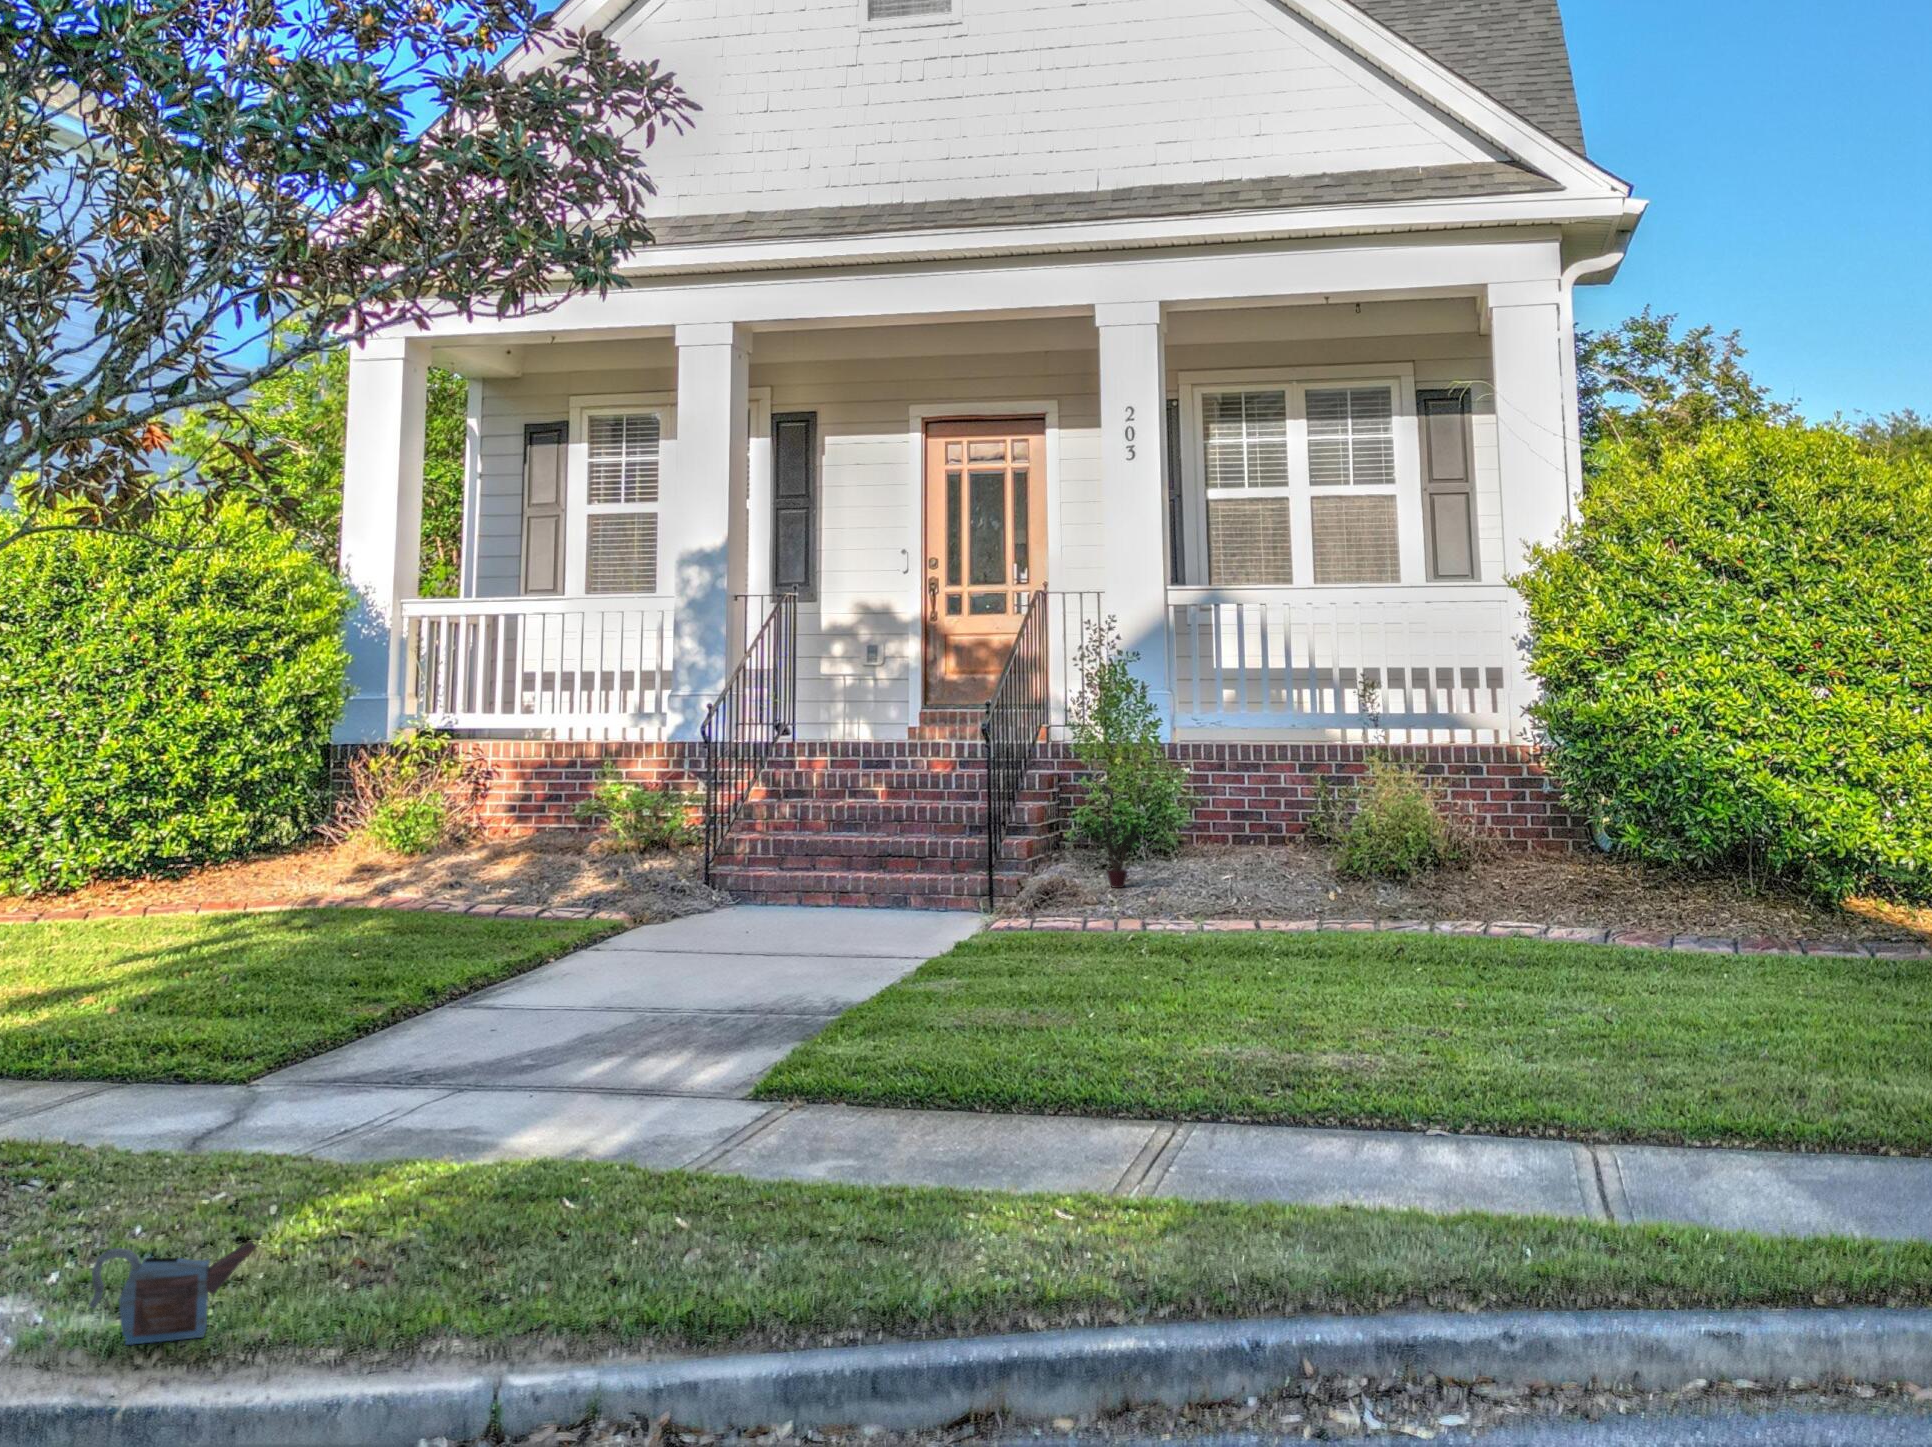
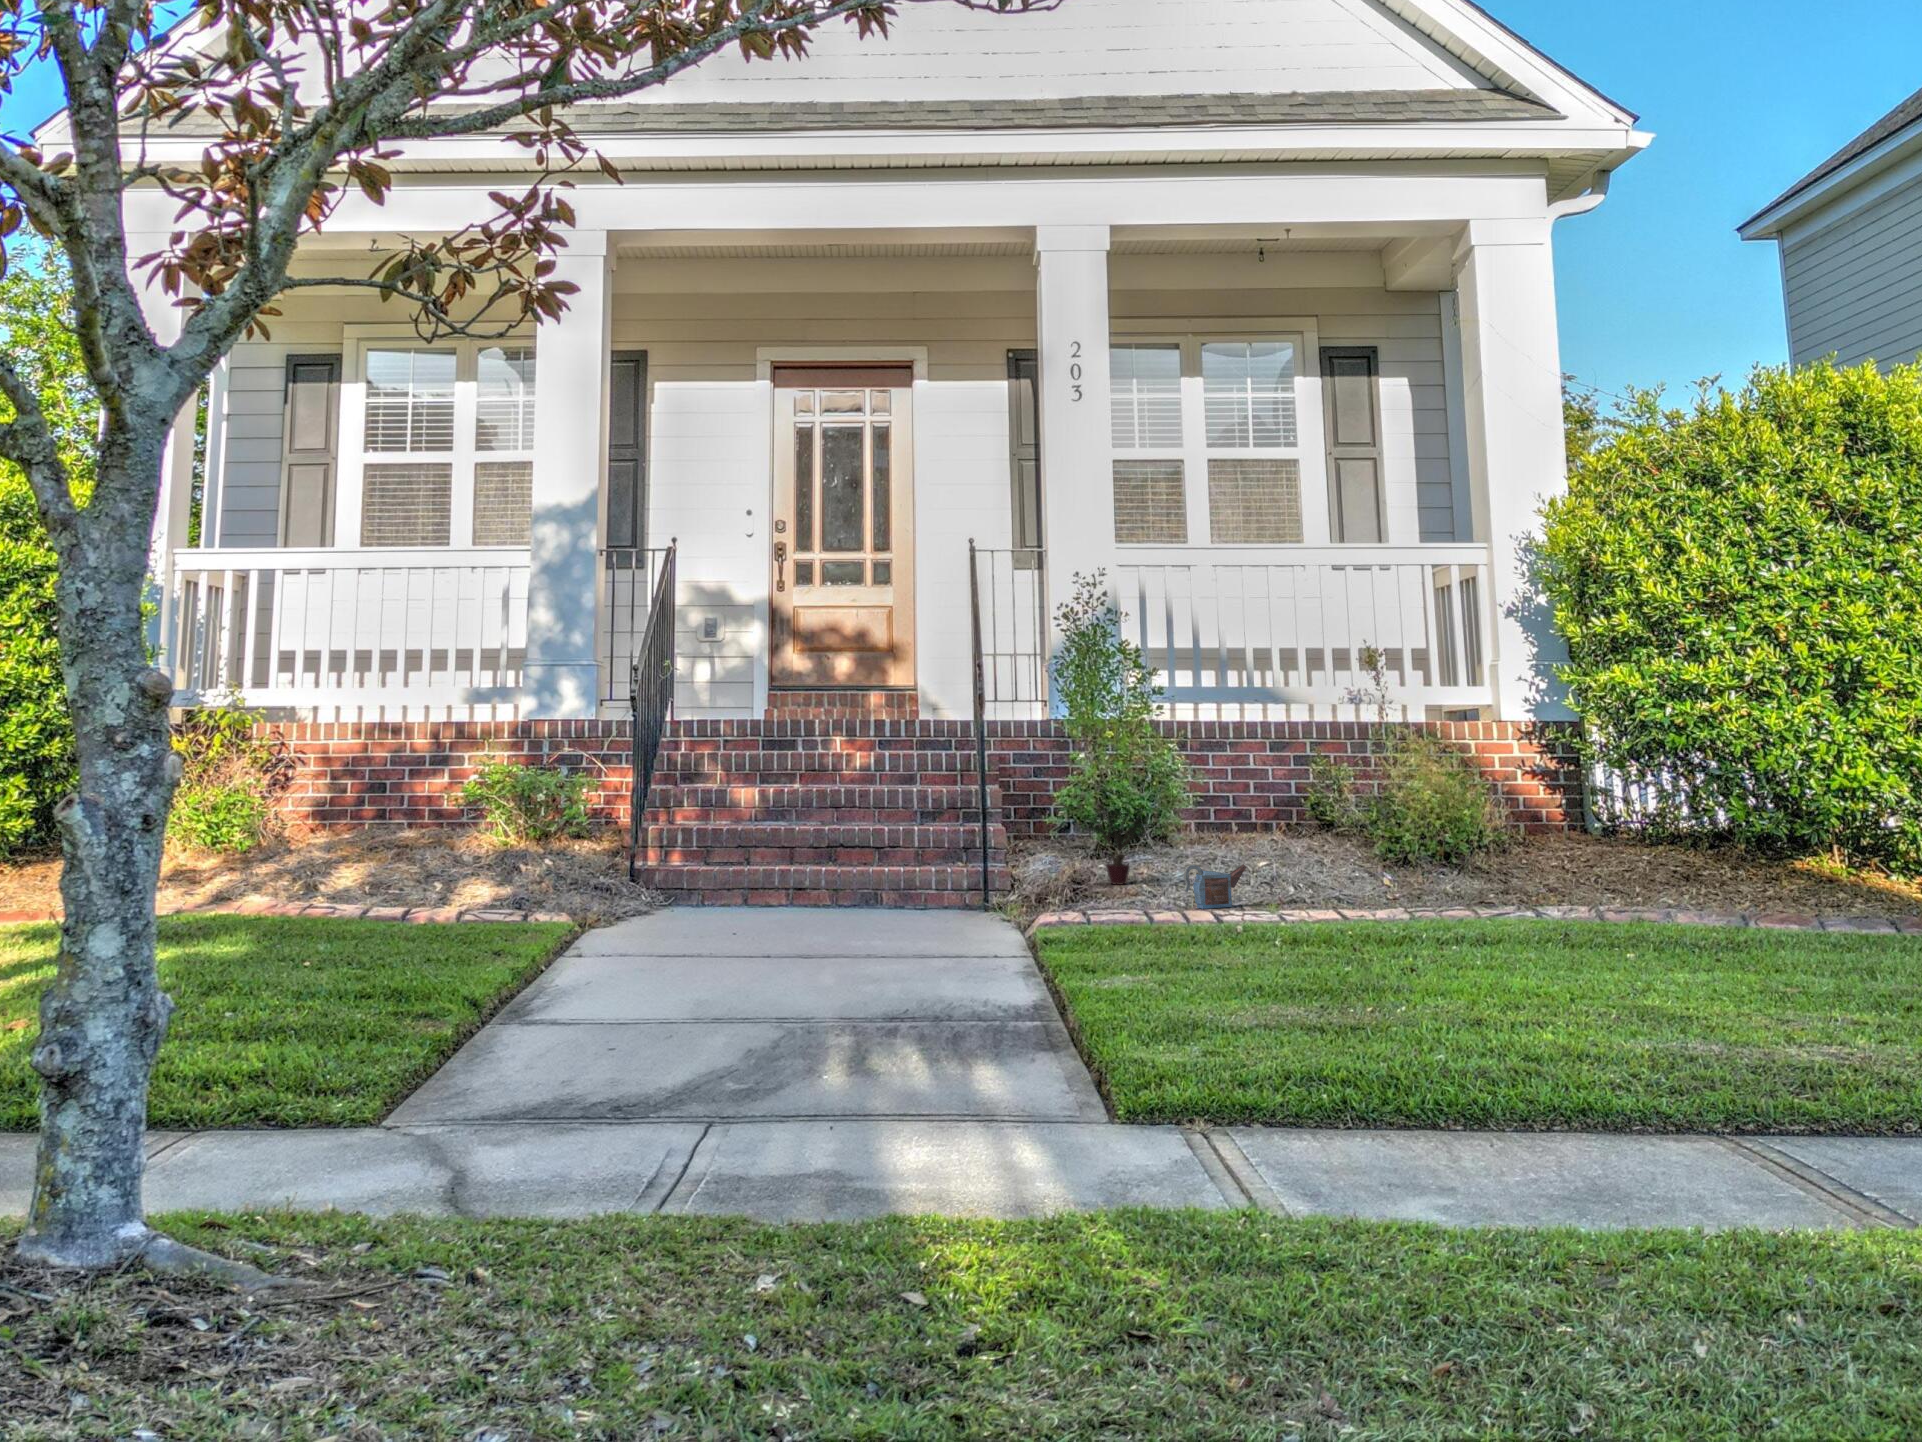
watering can: present [89,1242,257,1345] -> present [1184,864,1247,909]

